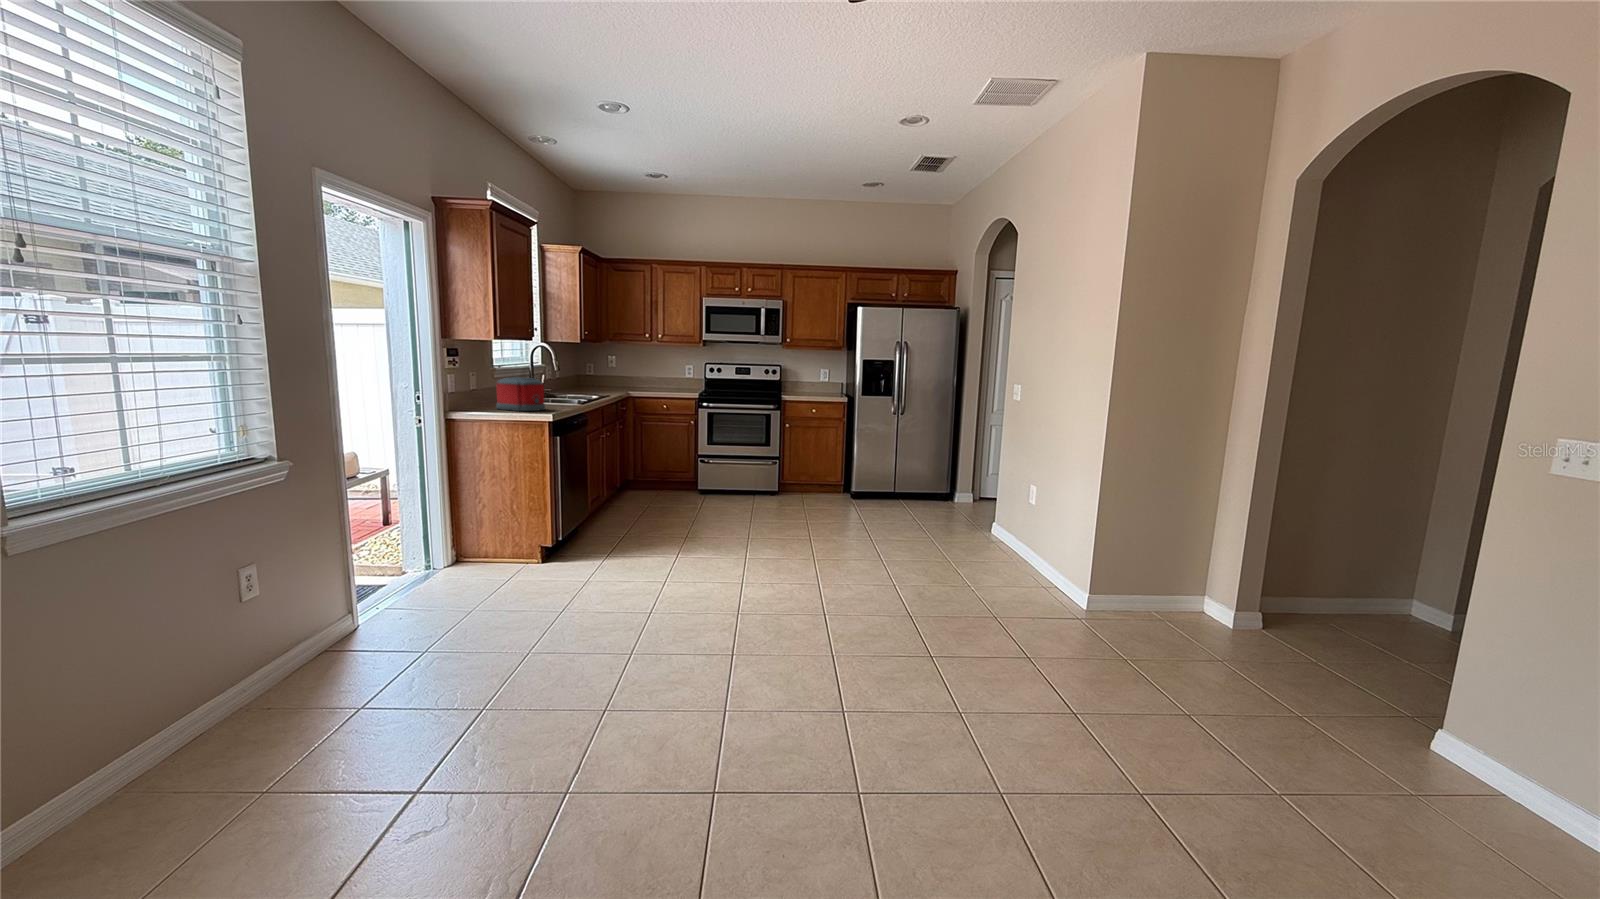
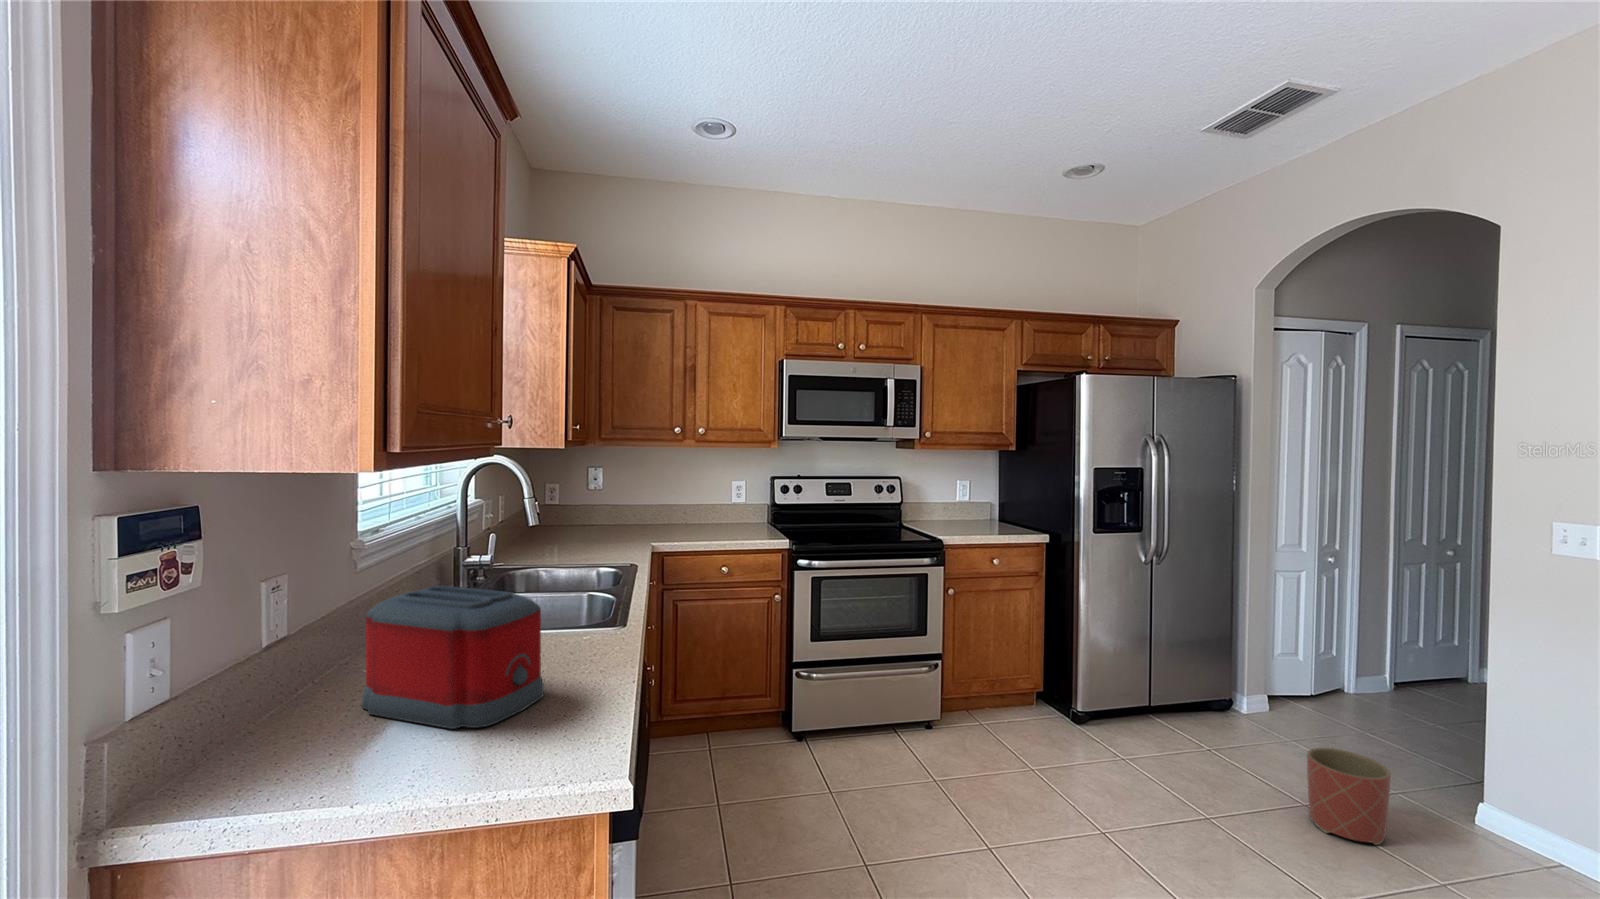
planter: none [908,494,939,531] -> present [1307,748,1391,845]

